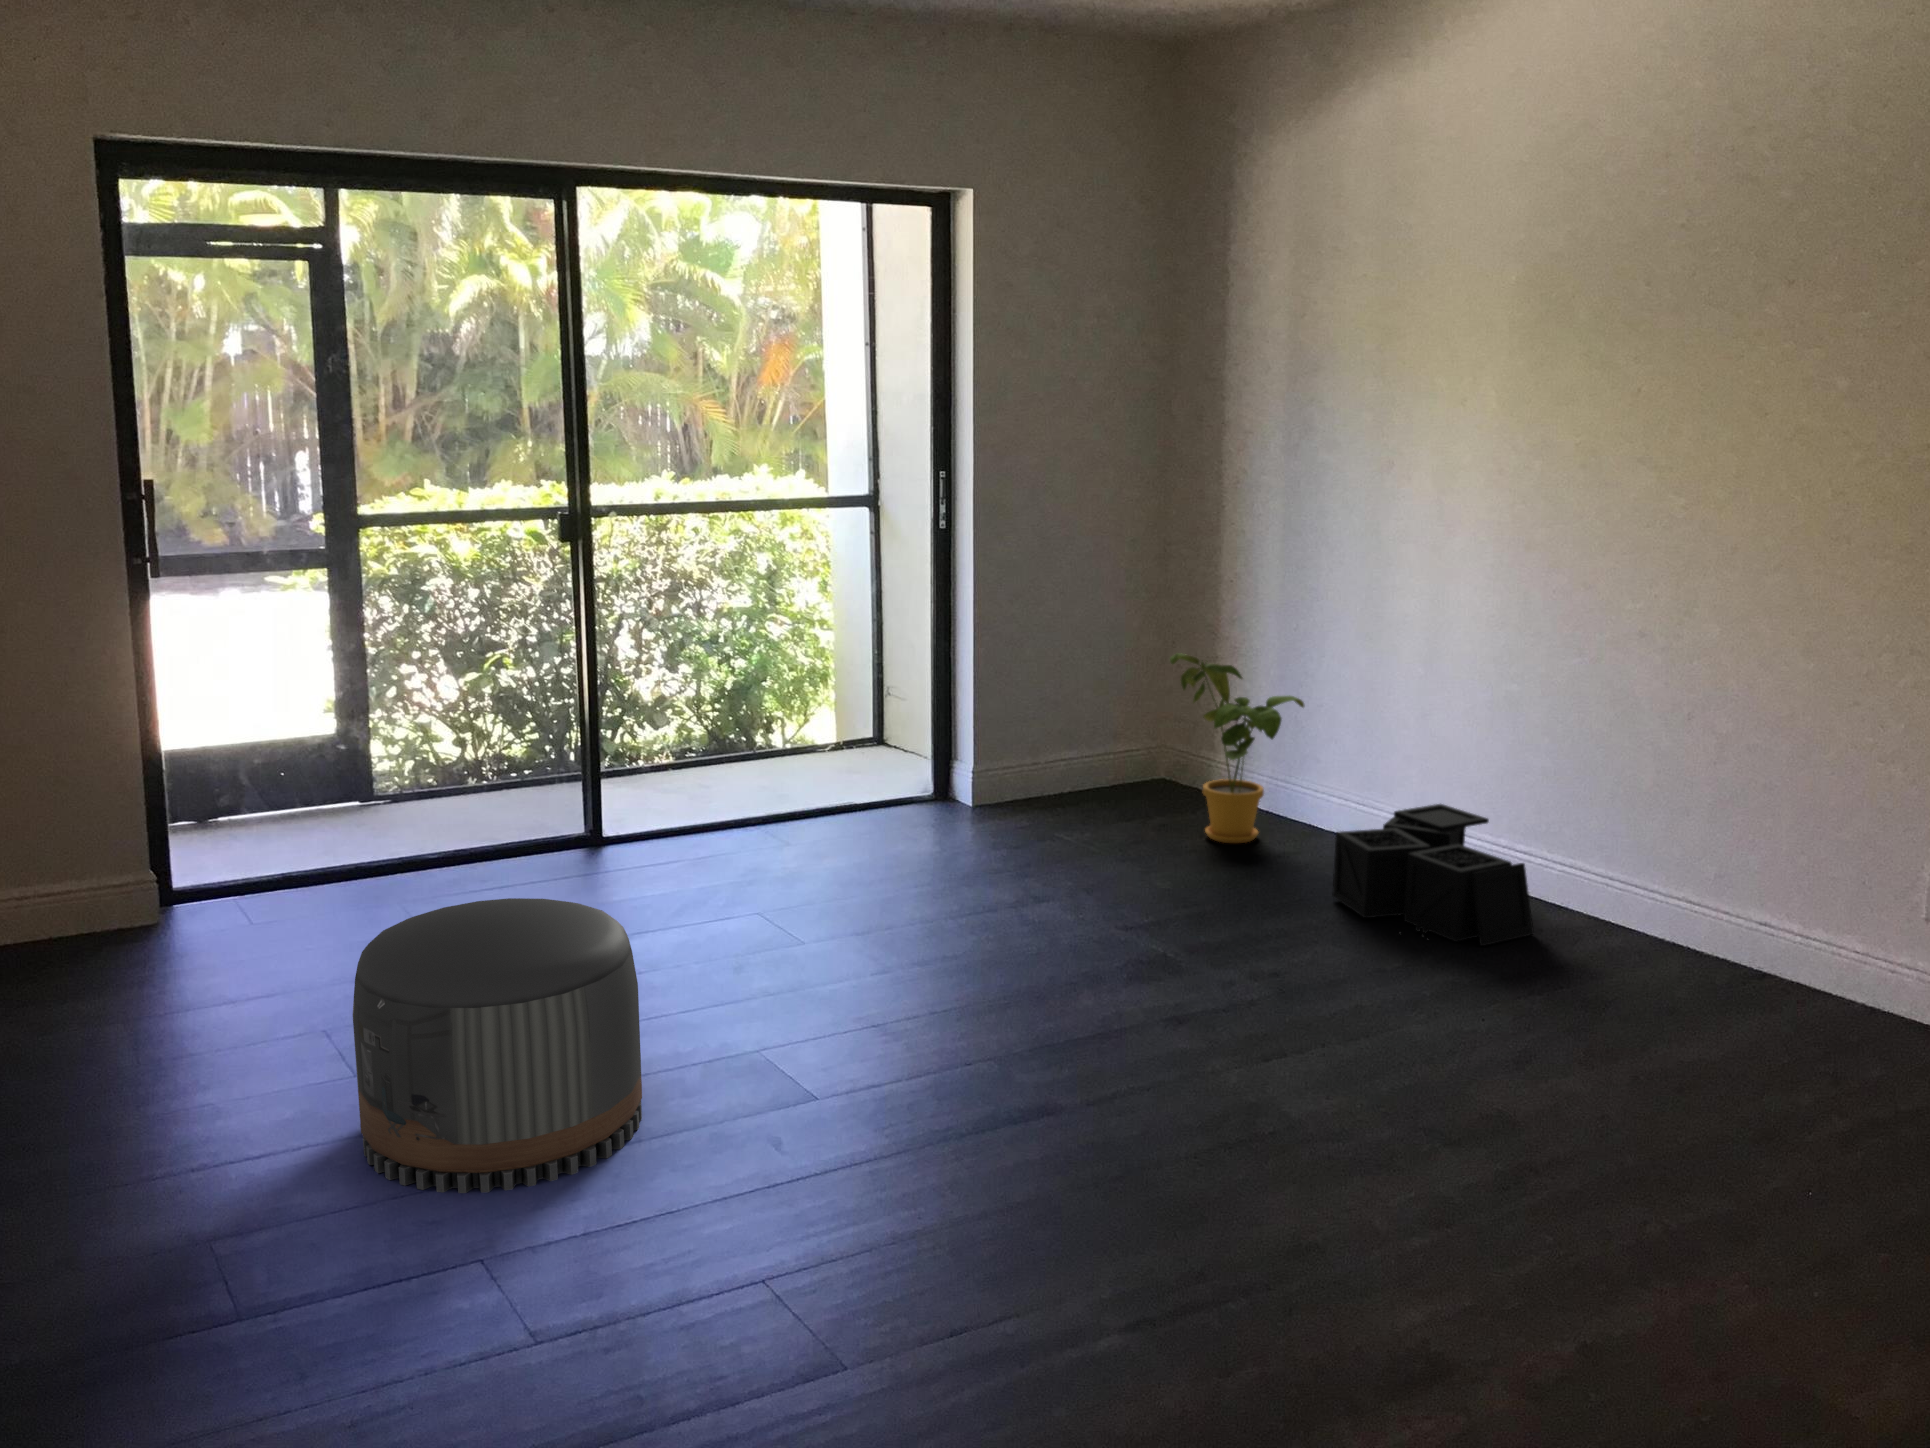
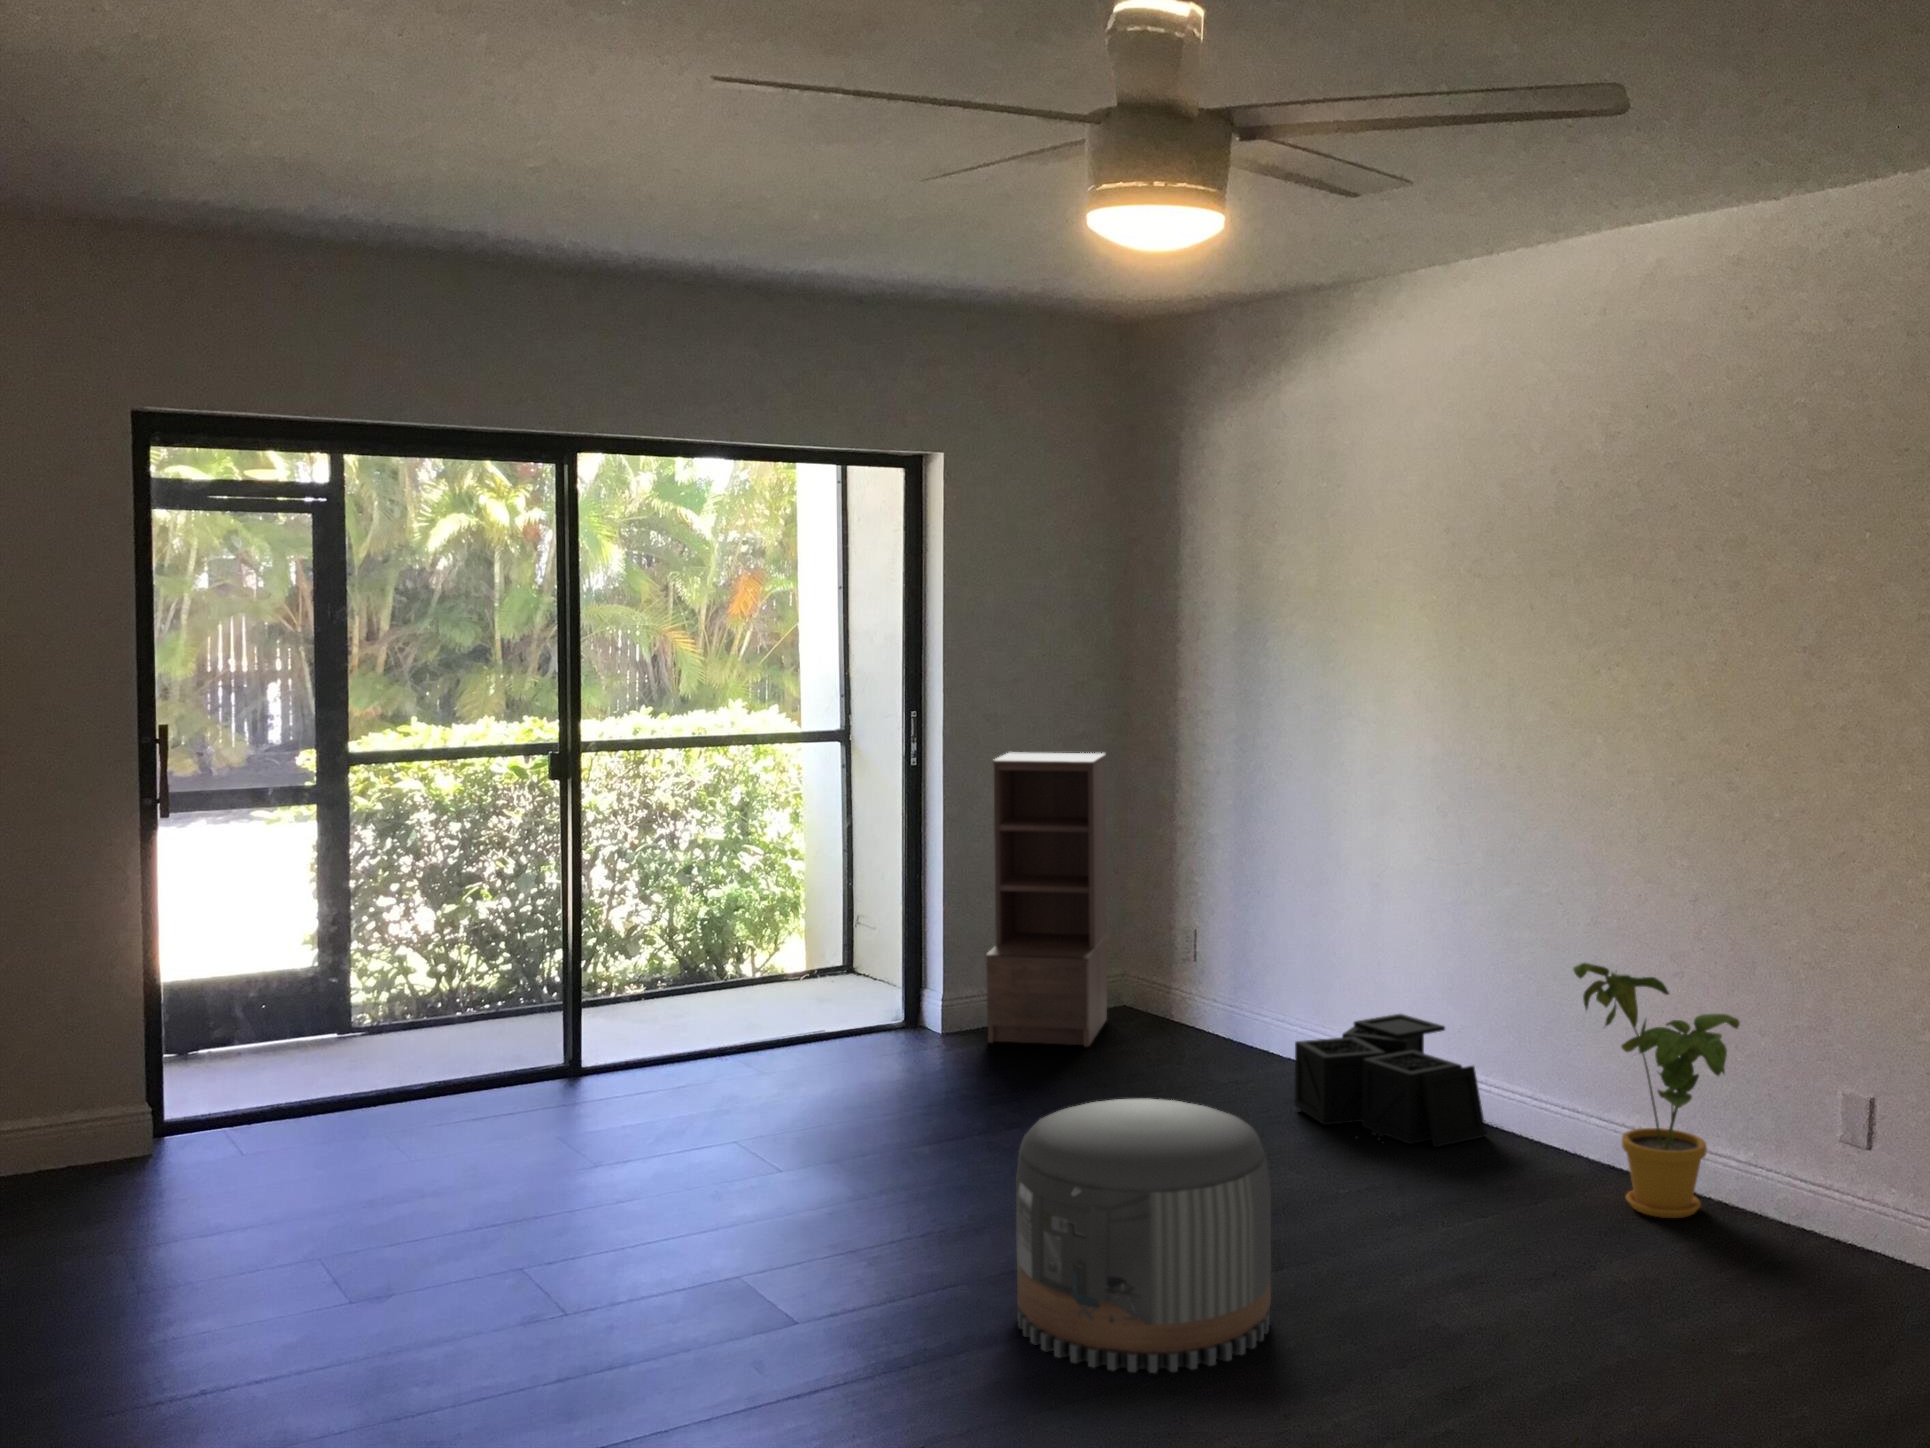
bookshelf: none [1016,528,1141,826] -> present [986,752,1107,1047]
house plant: present [1170,653,1304,843] -> present [1573,963,1740,1218]
pouf: present [353,898,642,1193] -> present [1016,1098,1271,1373]

